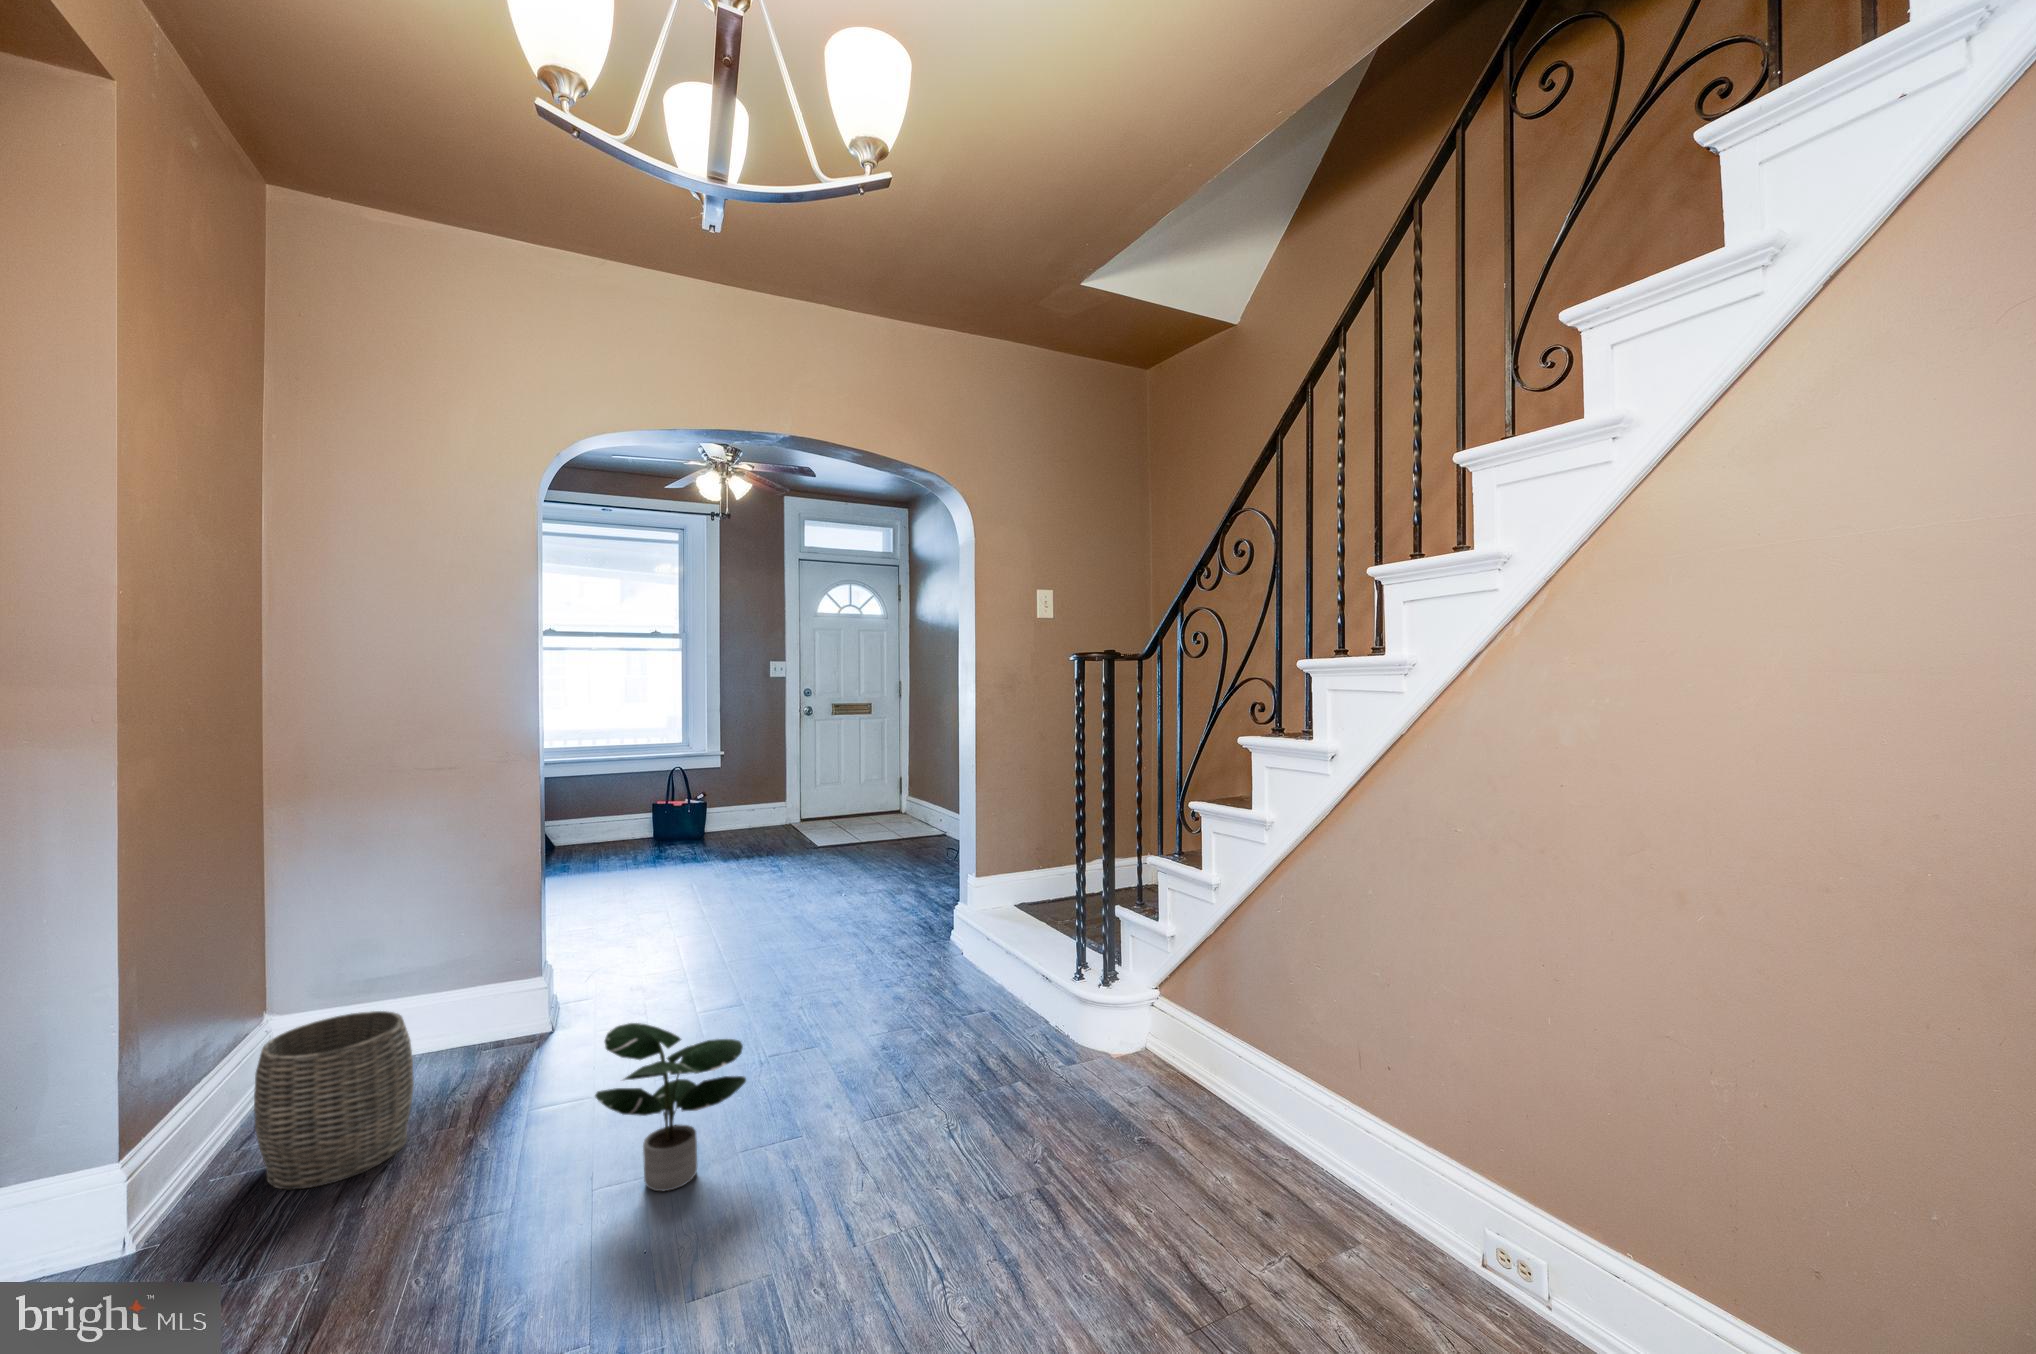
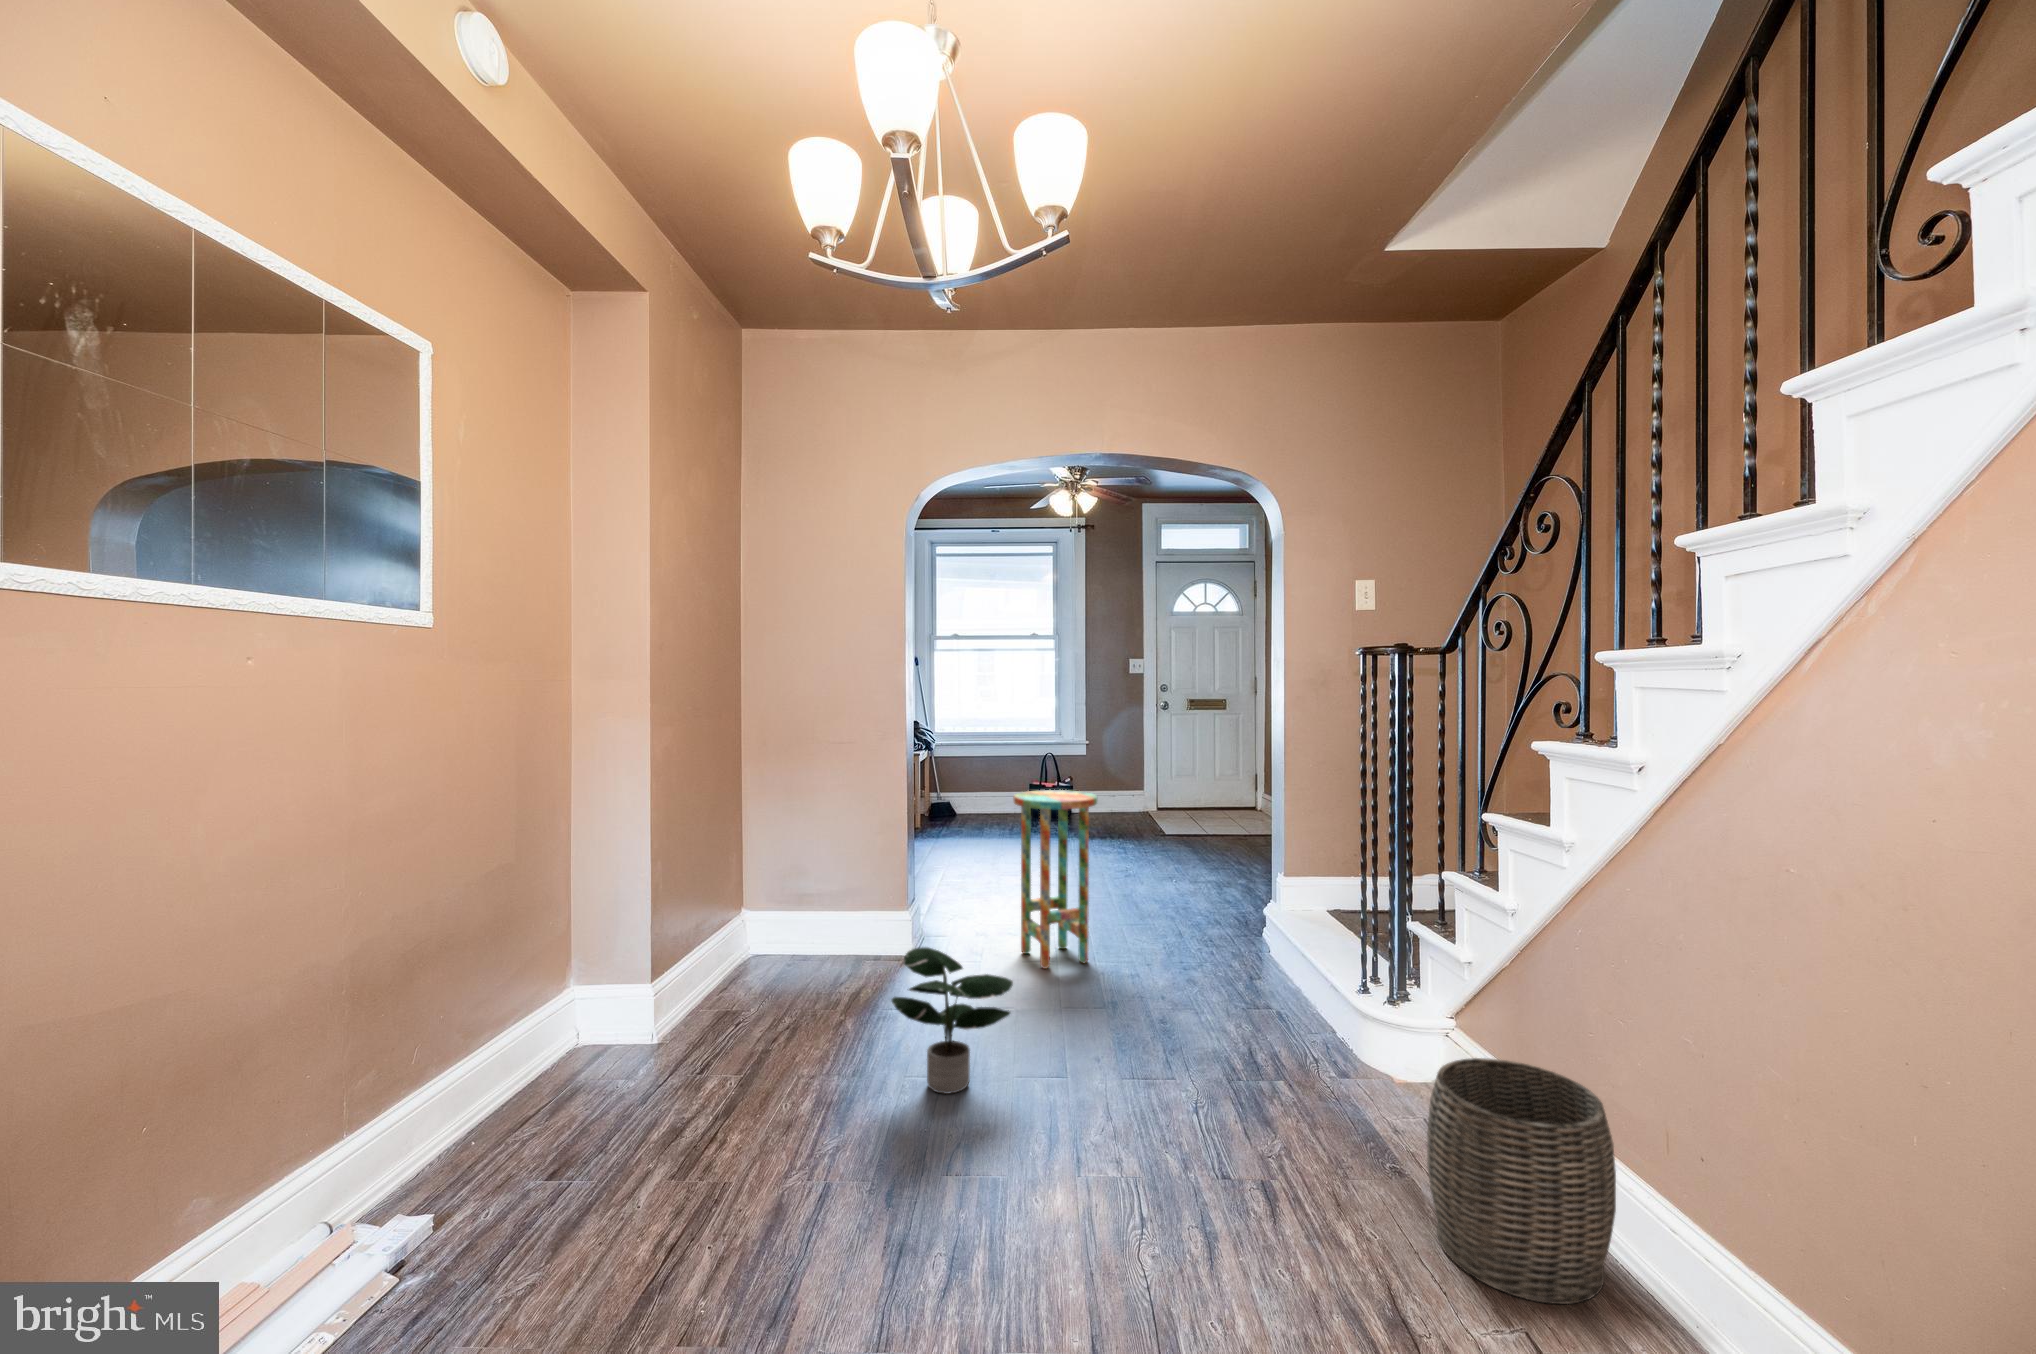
side table: none [692,814,789,1015] -> present [1013,790,1097,969]
woven basket: present [254,1011,414,1189] -> present [1427,1058,1616,1304]

